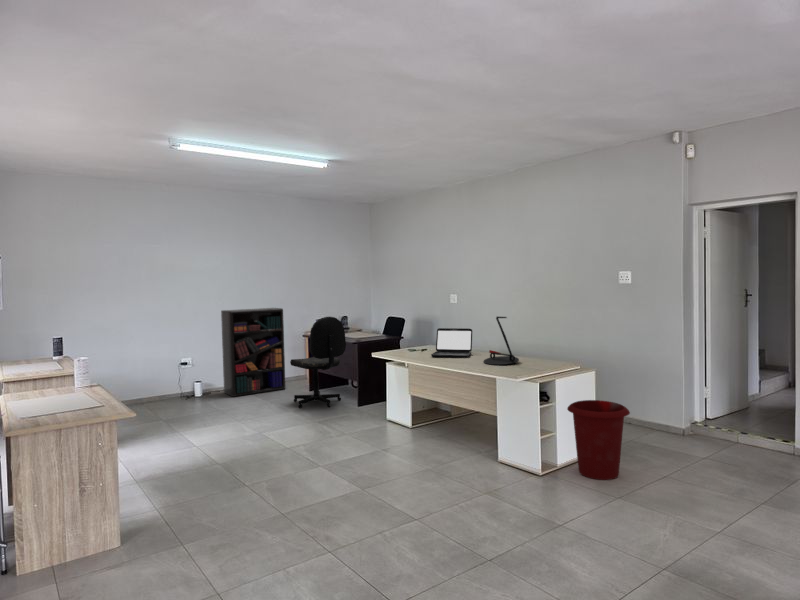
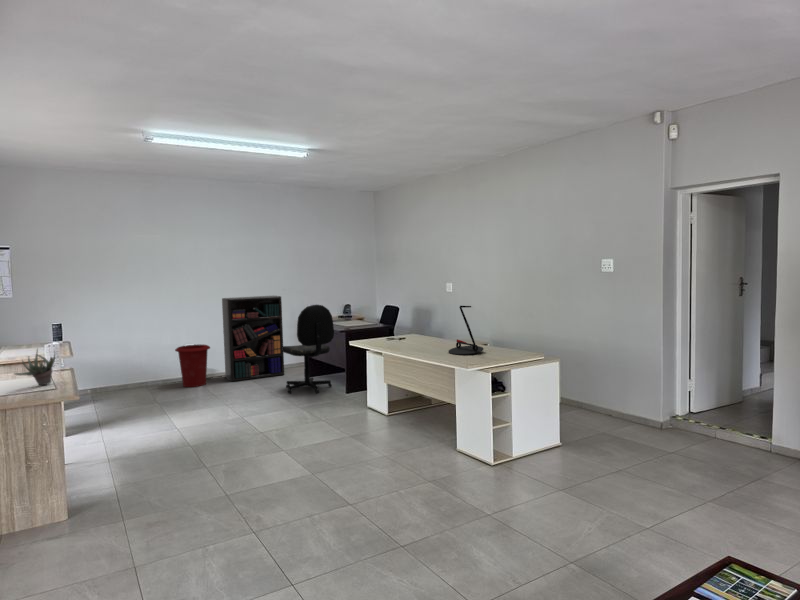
laptop: present [431,328,472,358] -> none [403,317,447,347]
succulent plant: none [60,362,101,402] -> present [14,350,55,385]
waste bin: present [567,400,630,480] -> present [175,344,210,387]

